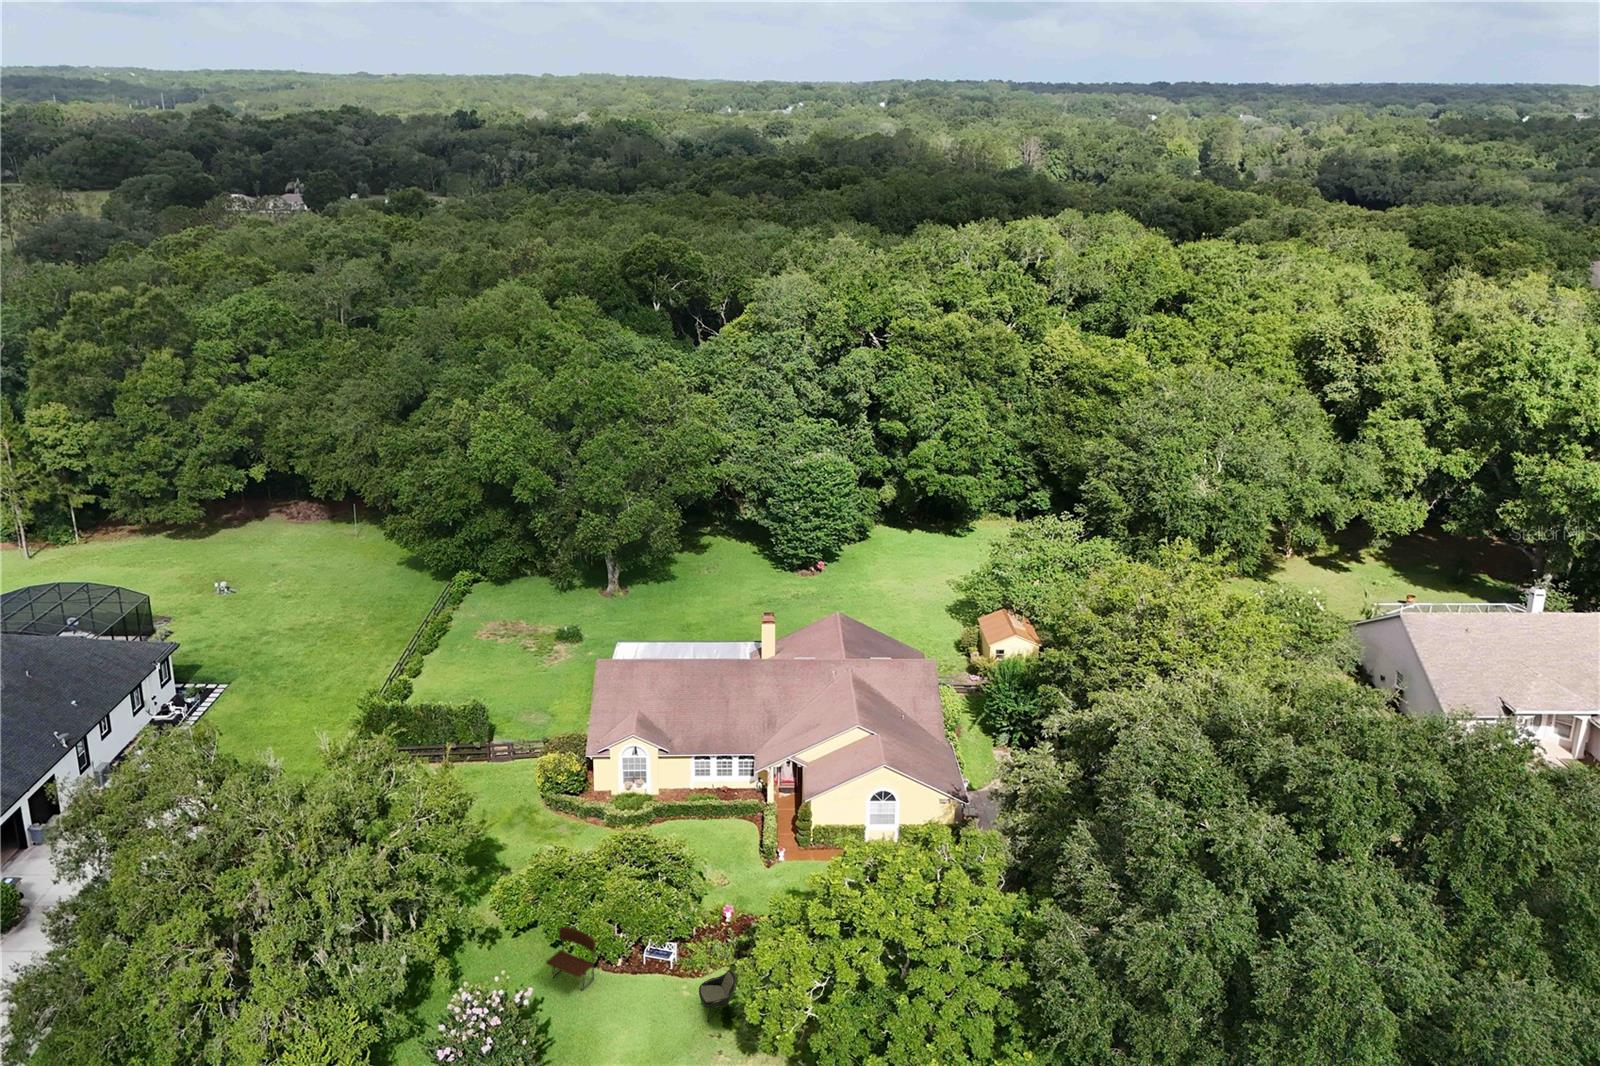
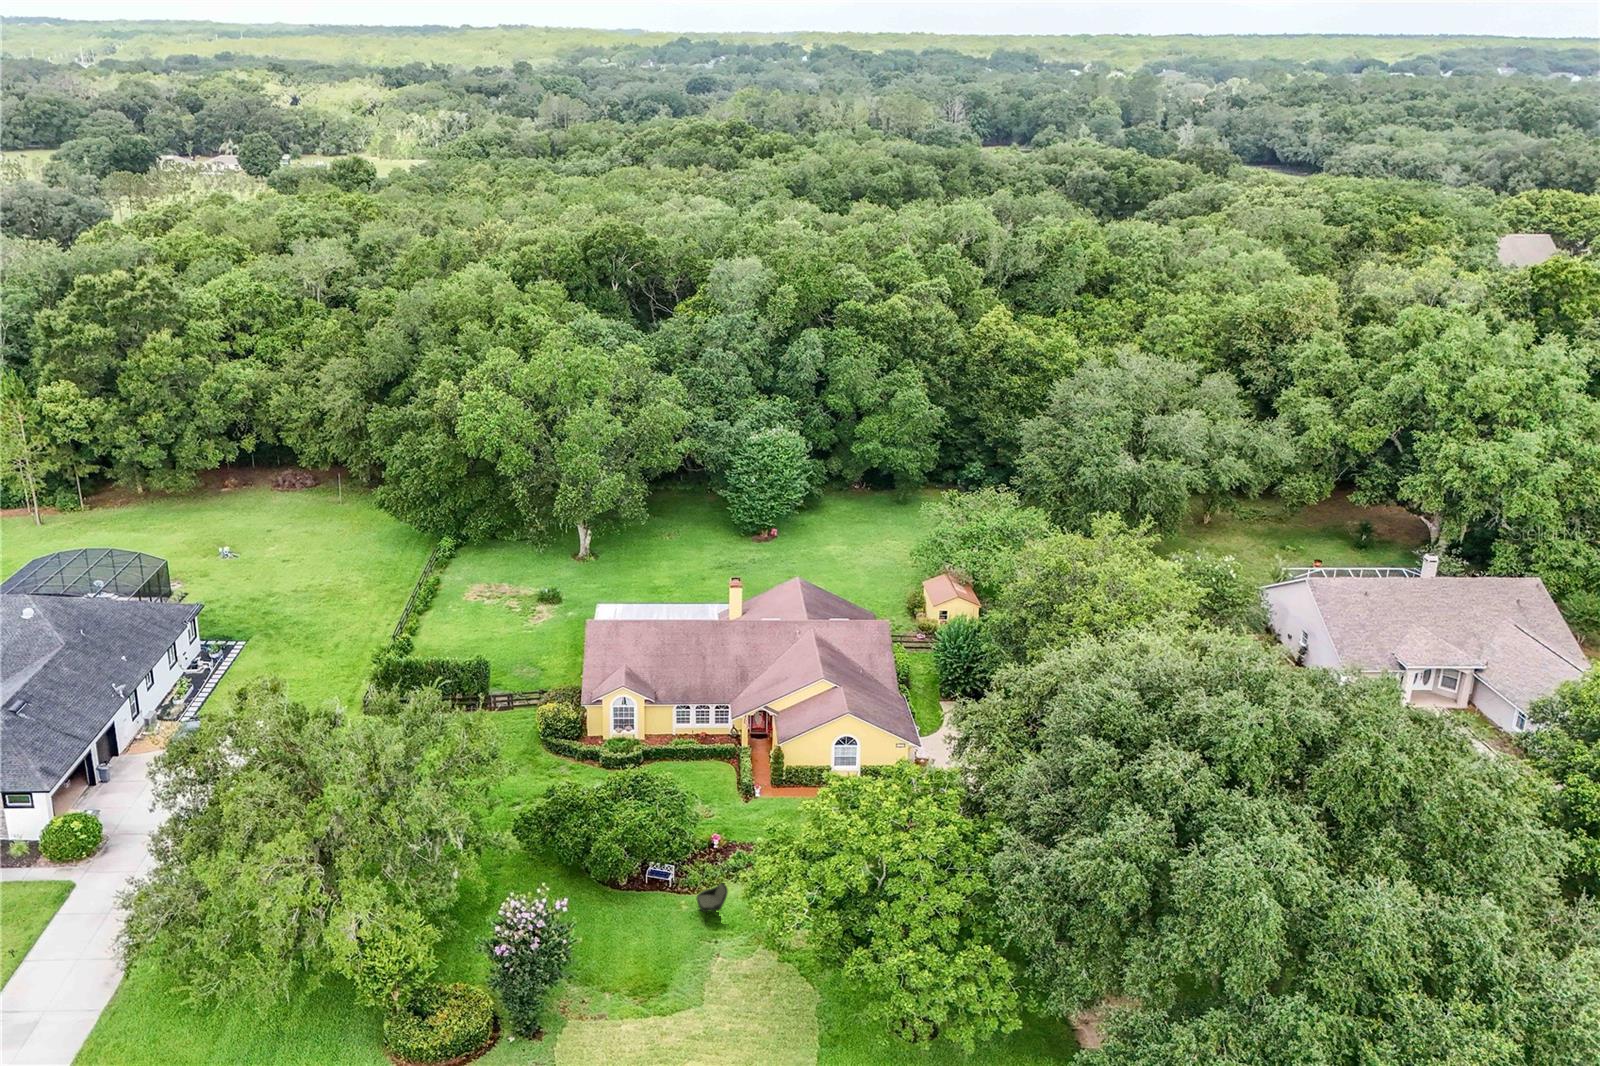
bench: present [546,927,595,990] -> none [569,849,610,901]

